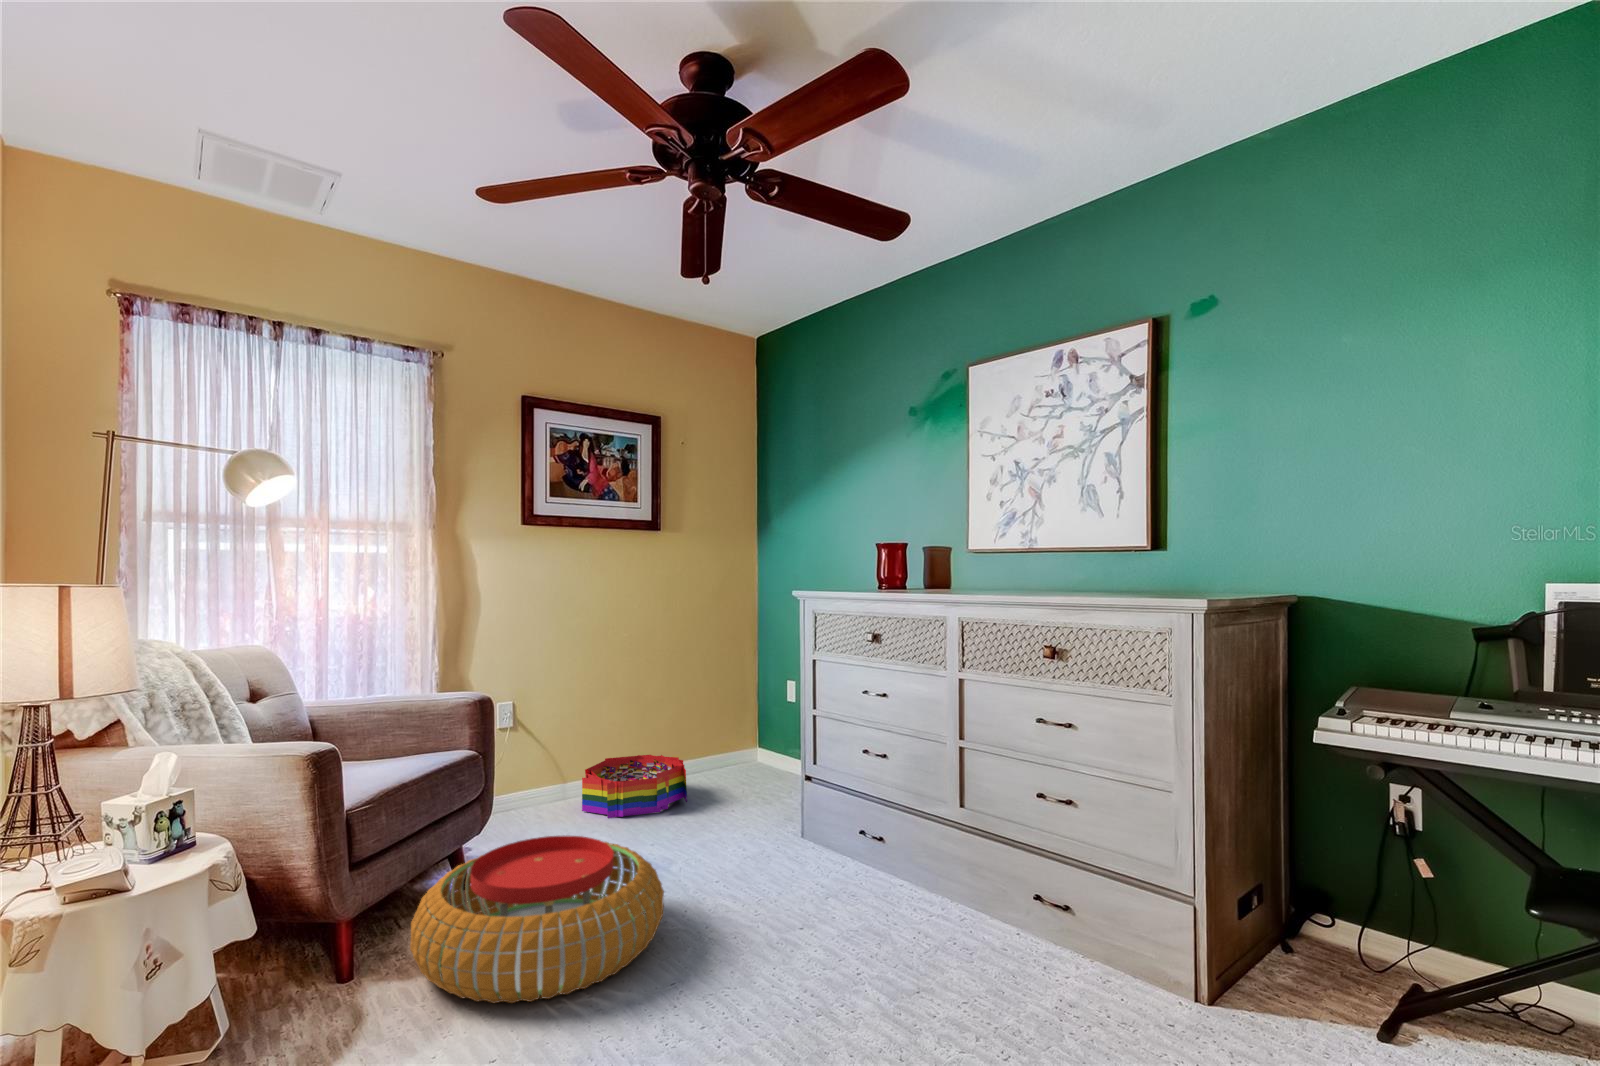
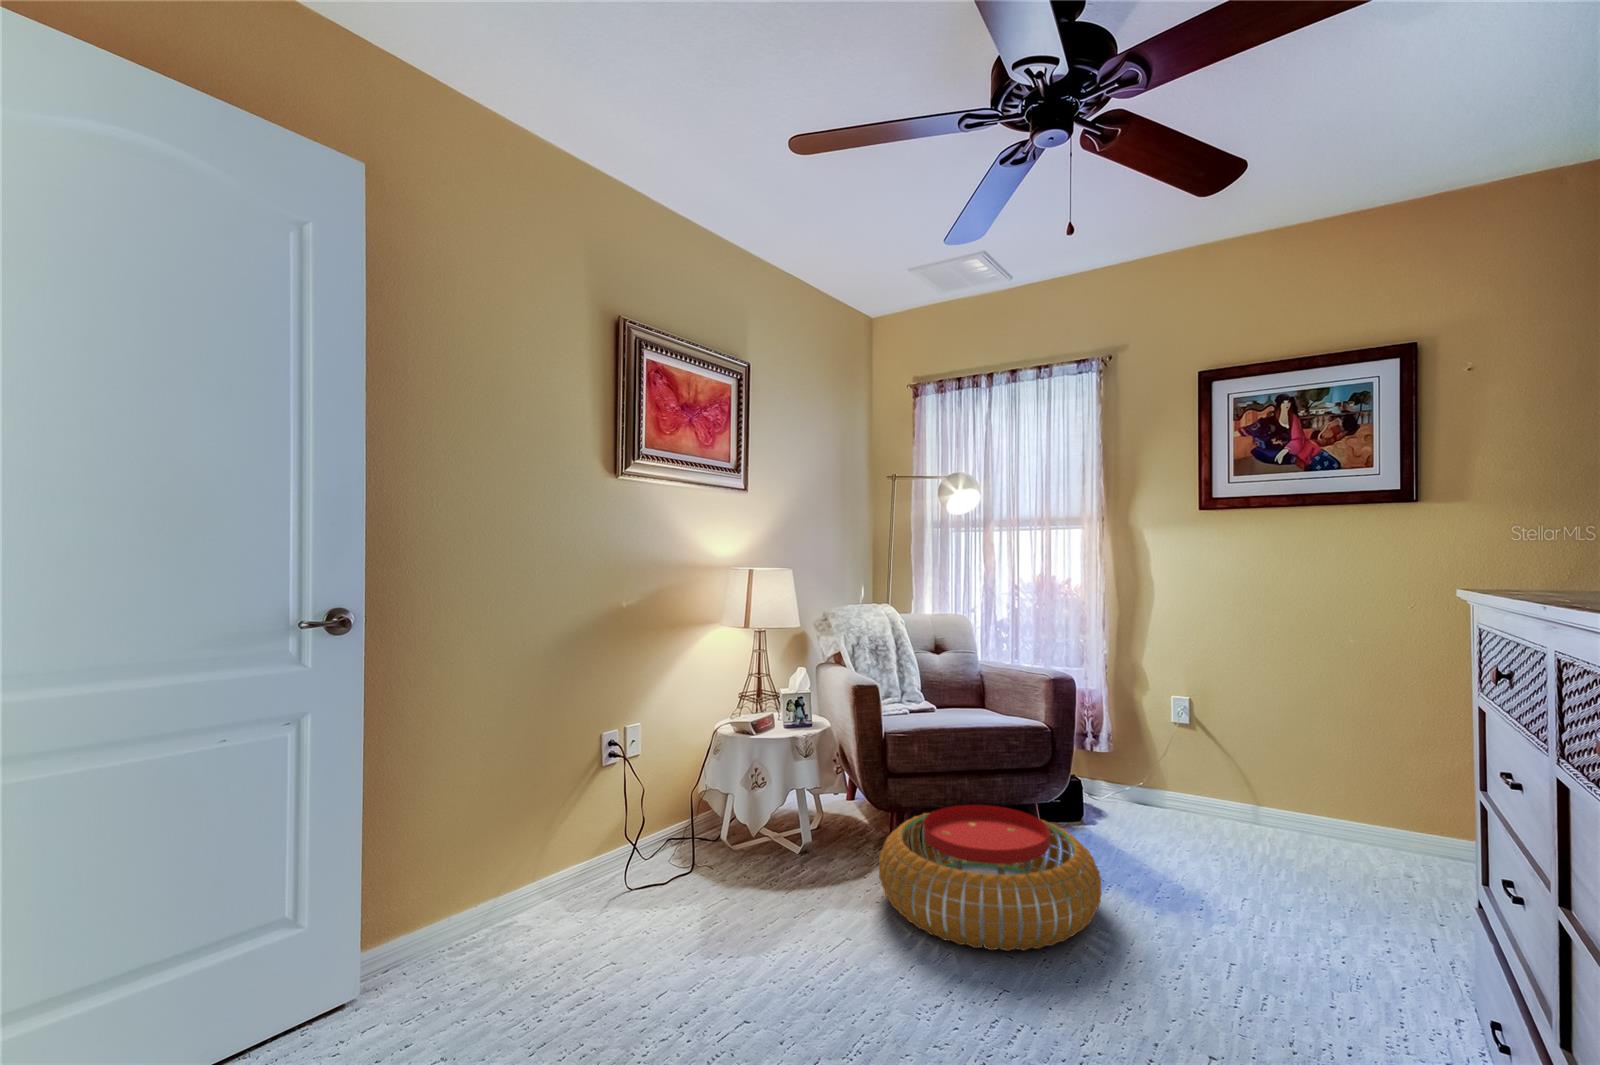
storage bin: present [582,755,687,818] -> none [1255,796,1421,890]

